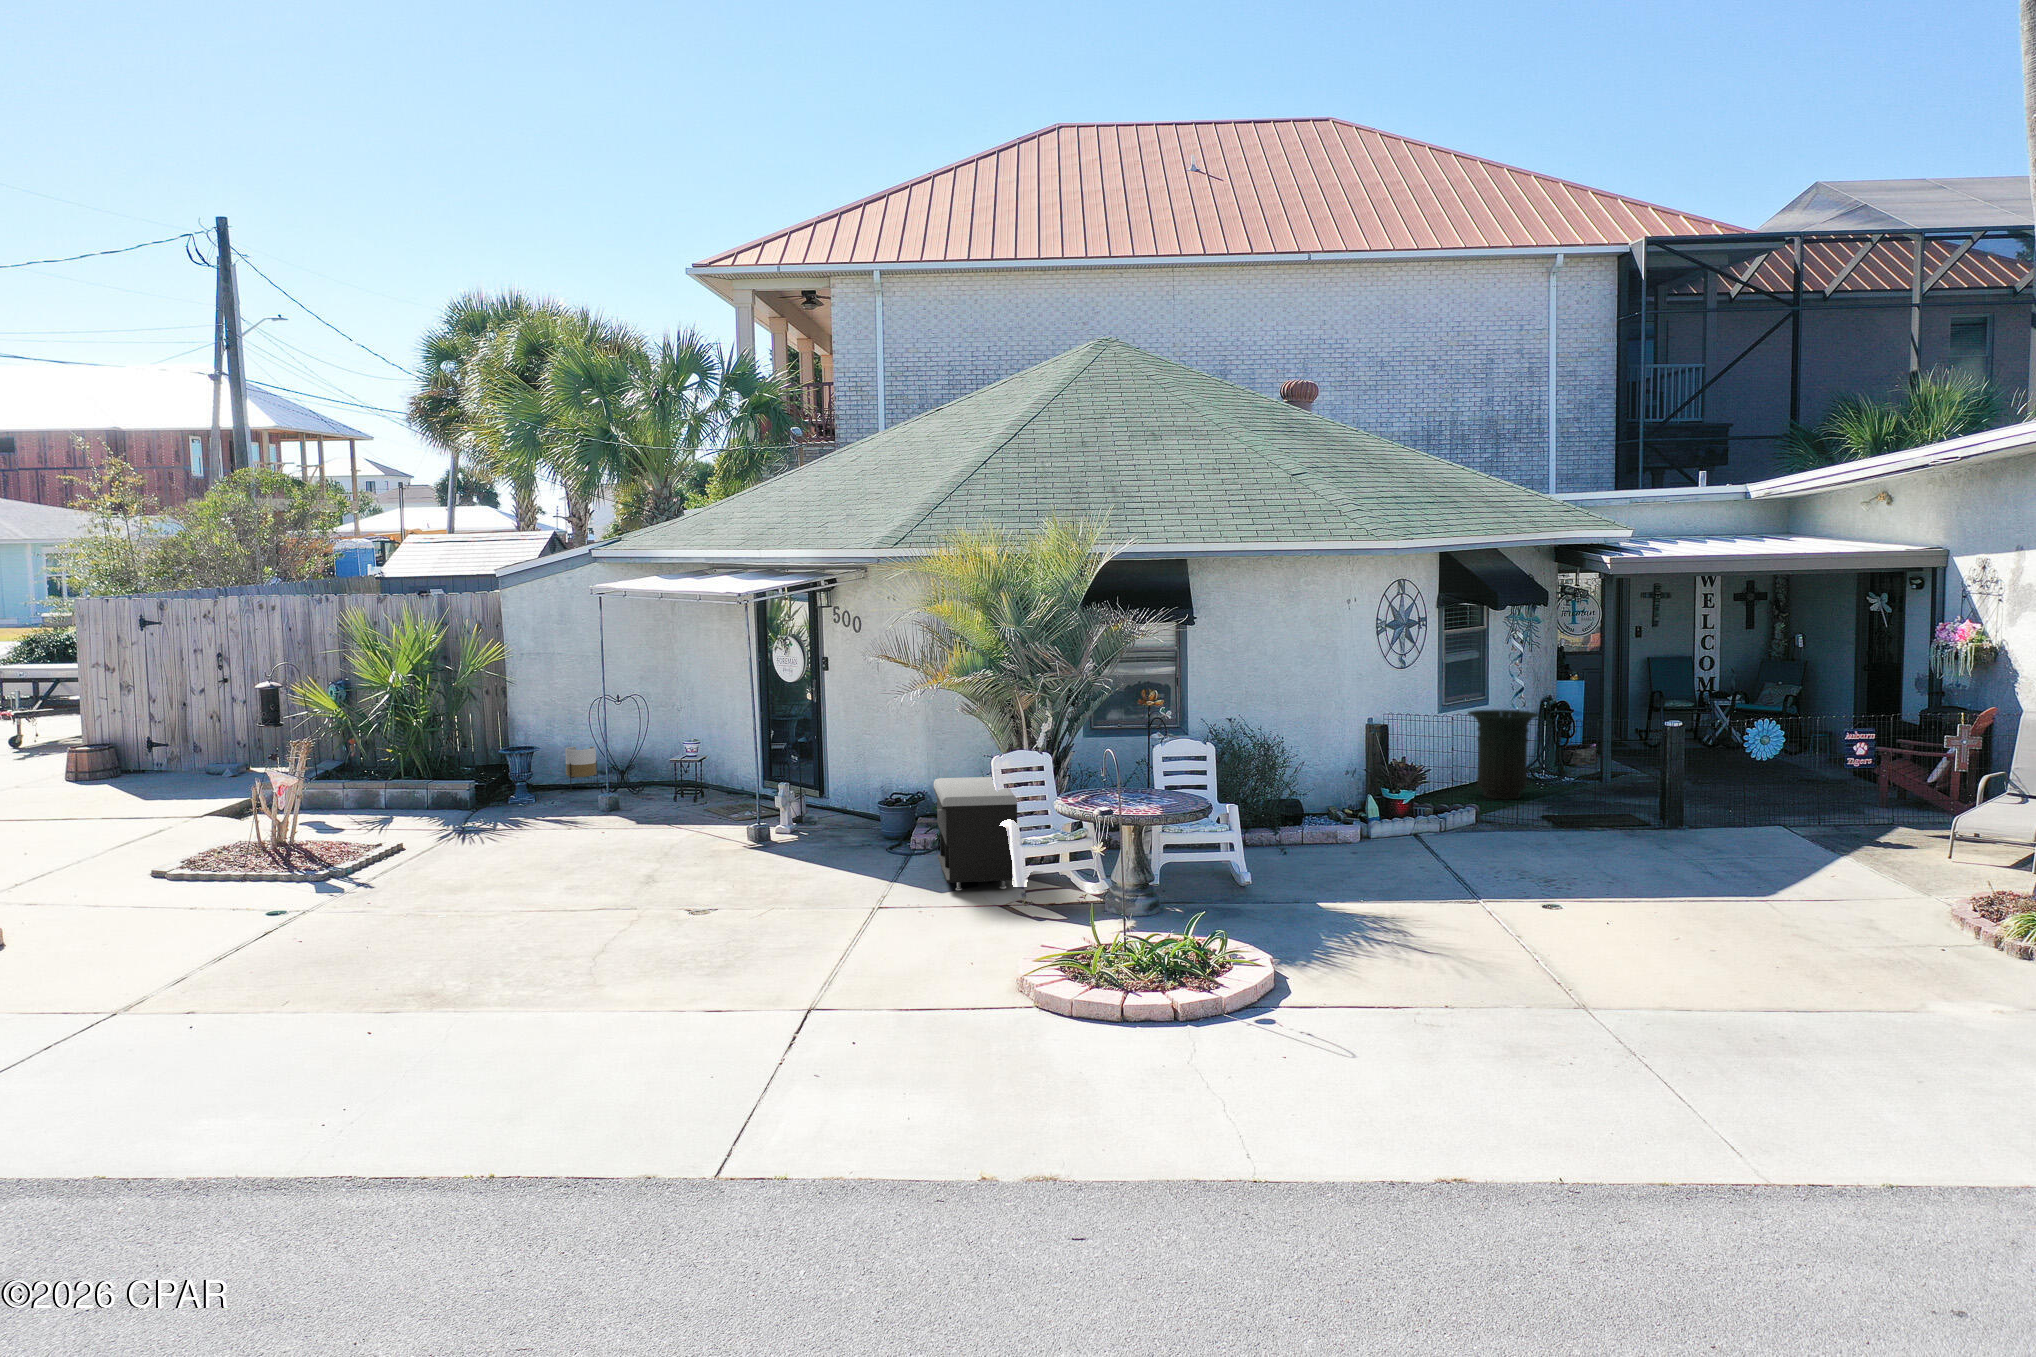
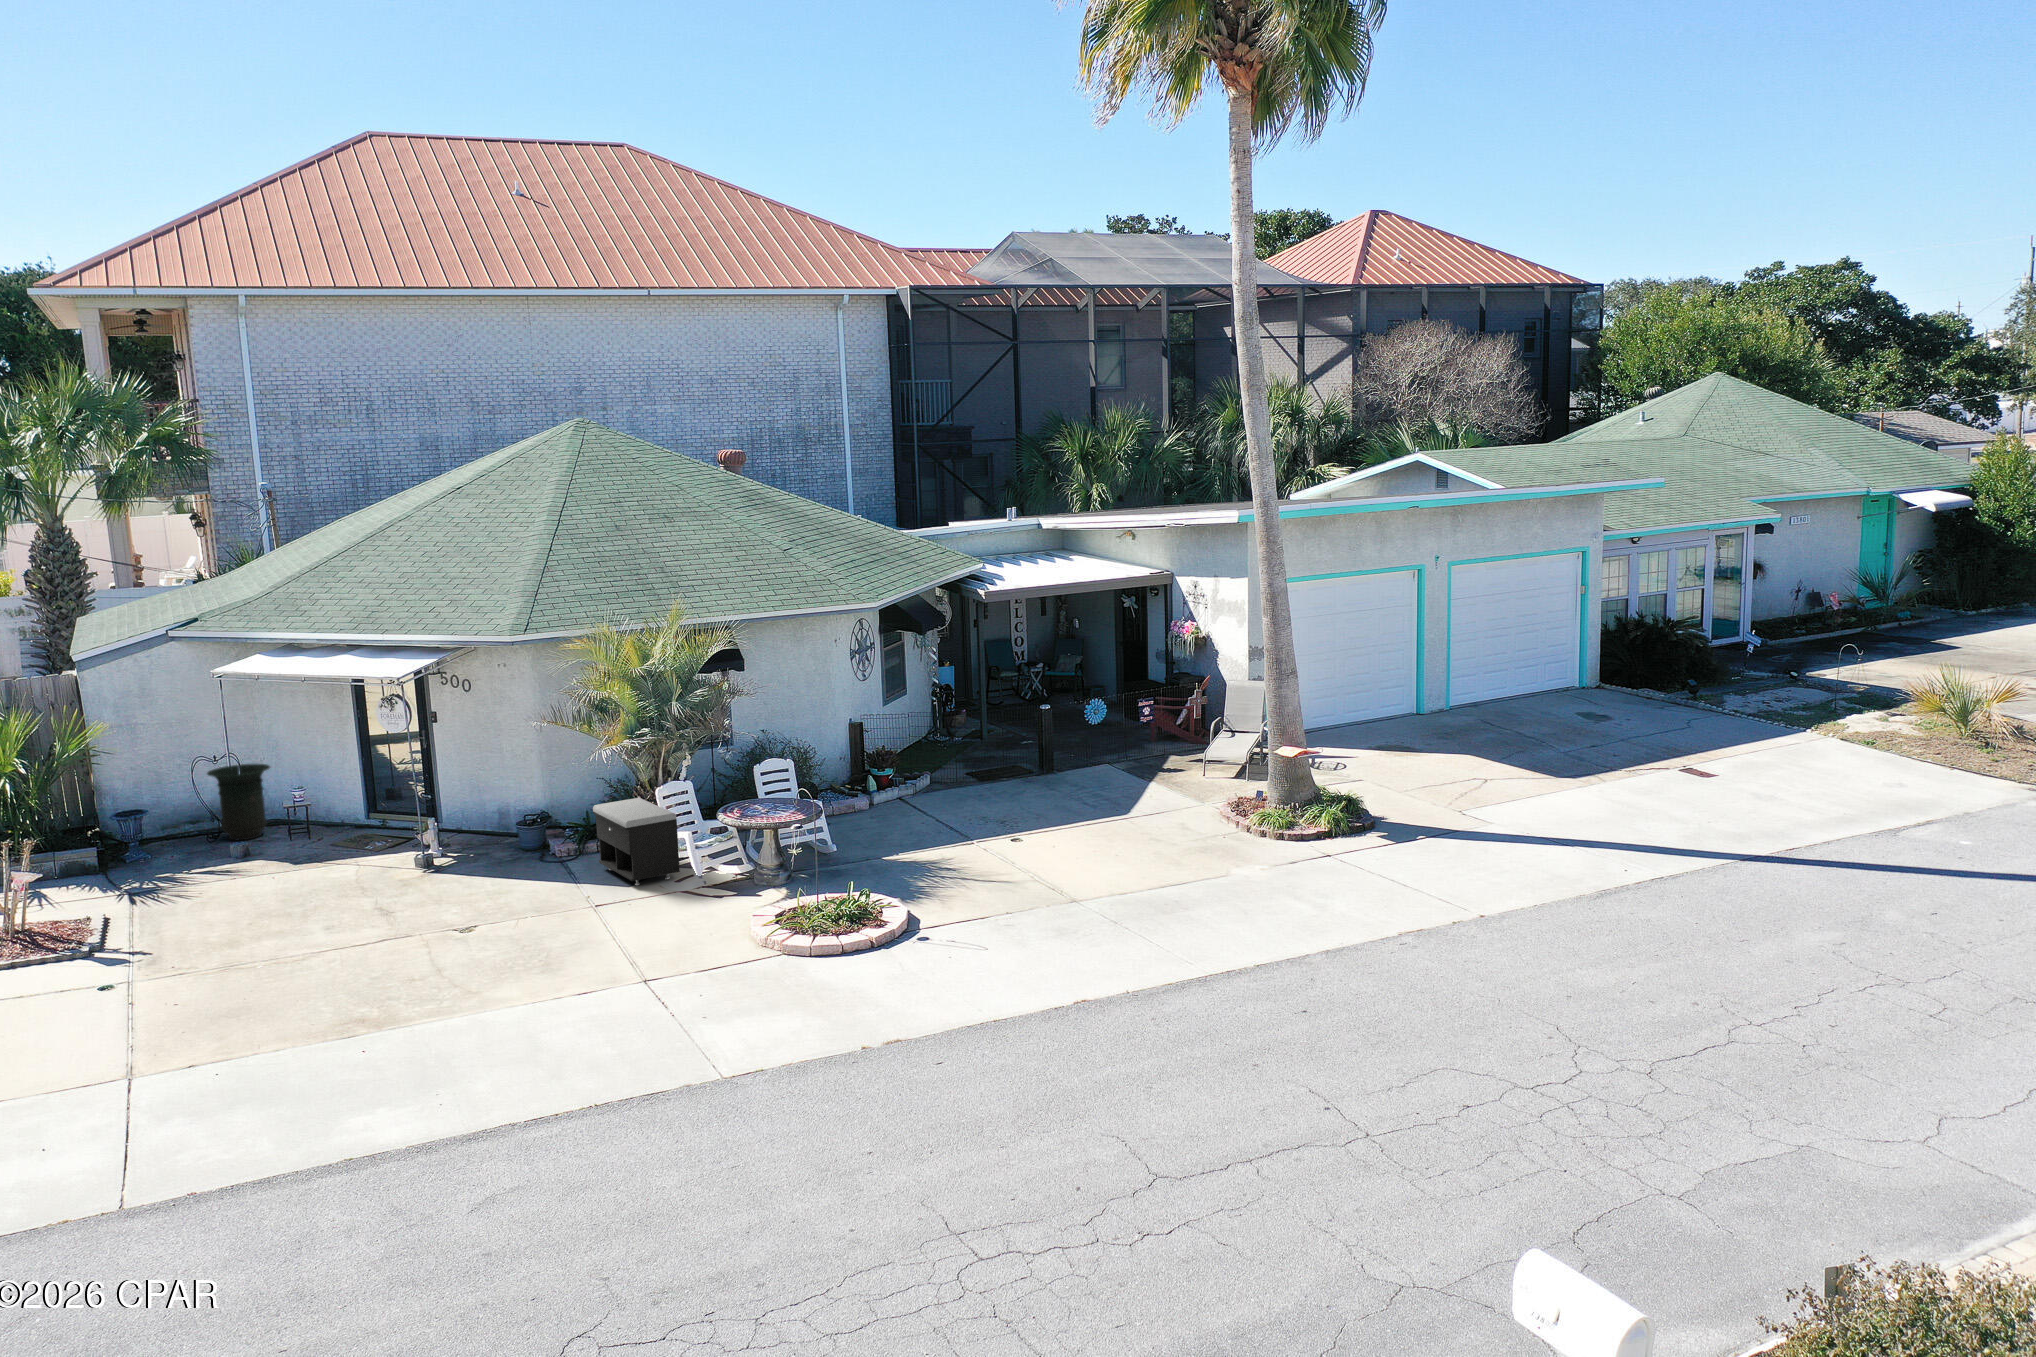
trash can: present [1468,710,1539,799] -> present [207,764,270,840]
planter: present [565,746,598,791] -> none [159,802,194,845]

